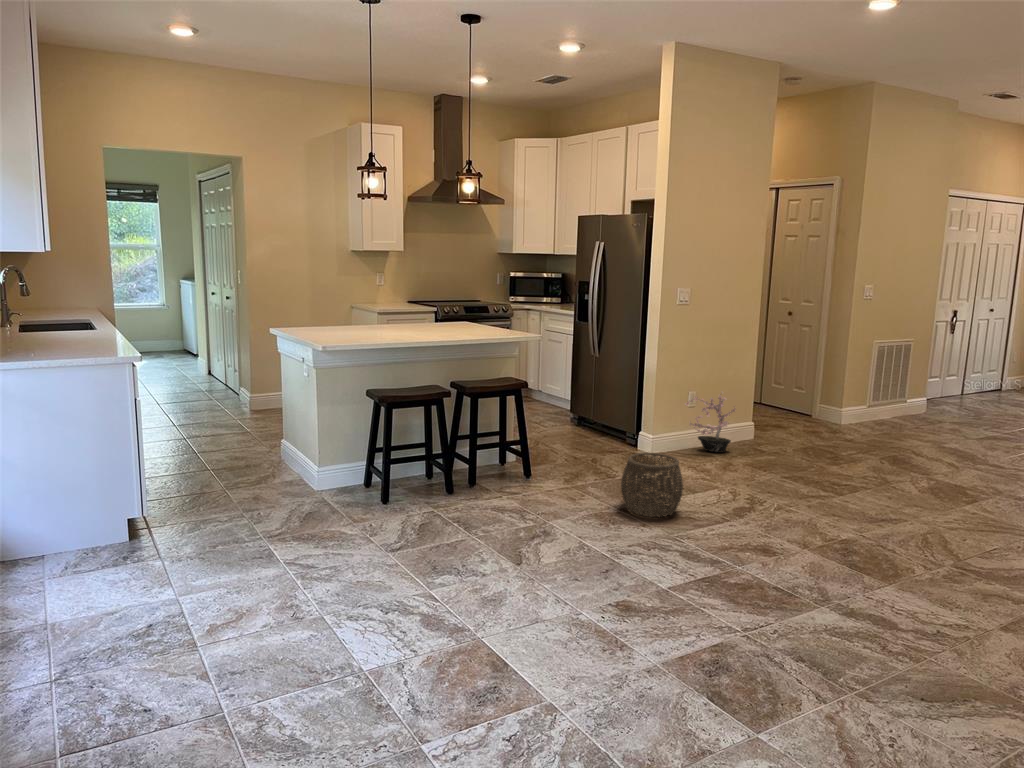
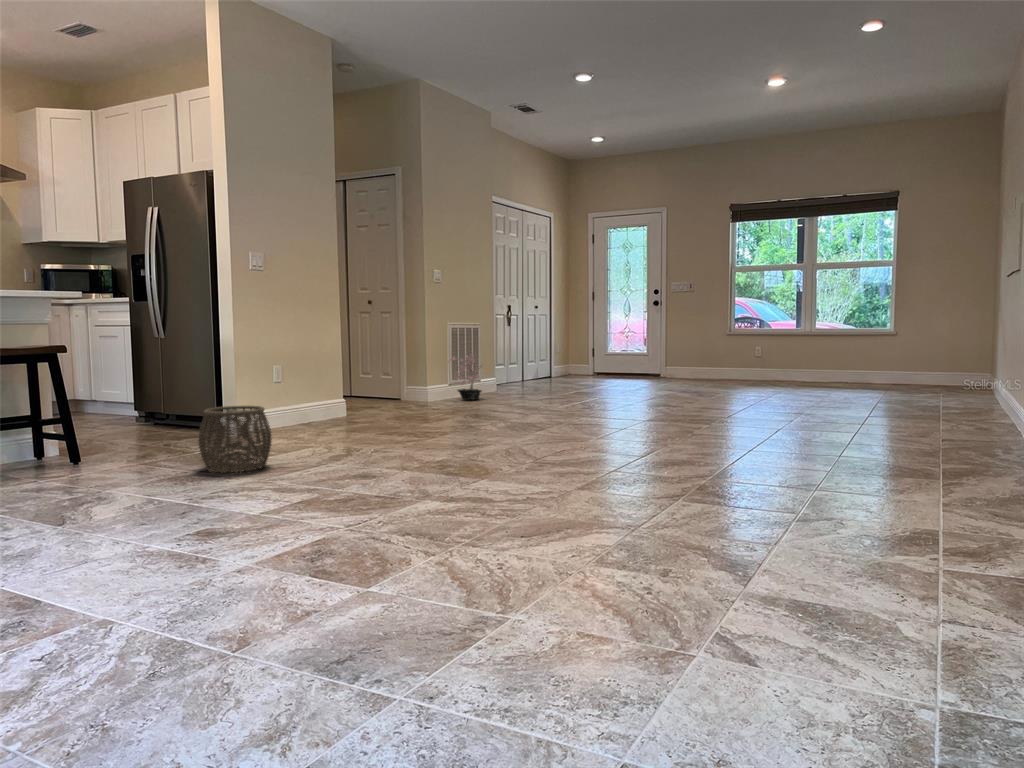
potted plant: present [685,395,736,453] -> present [447,355,482,400]

